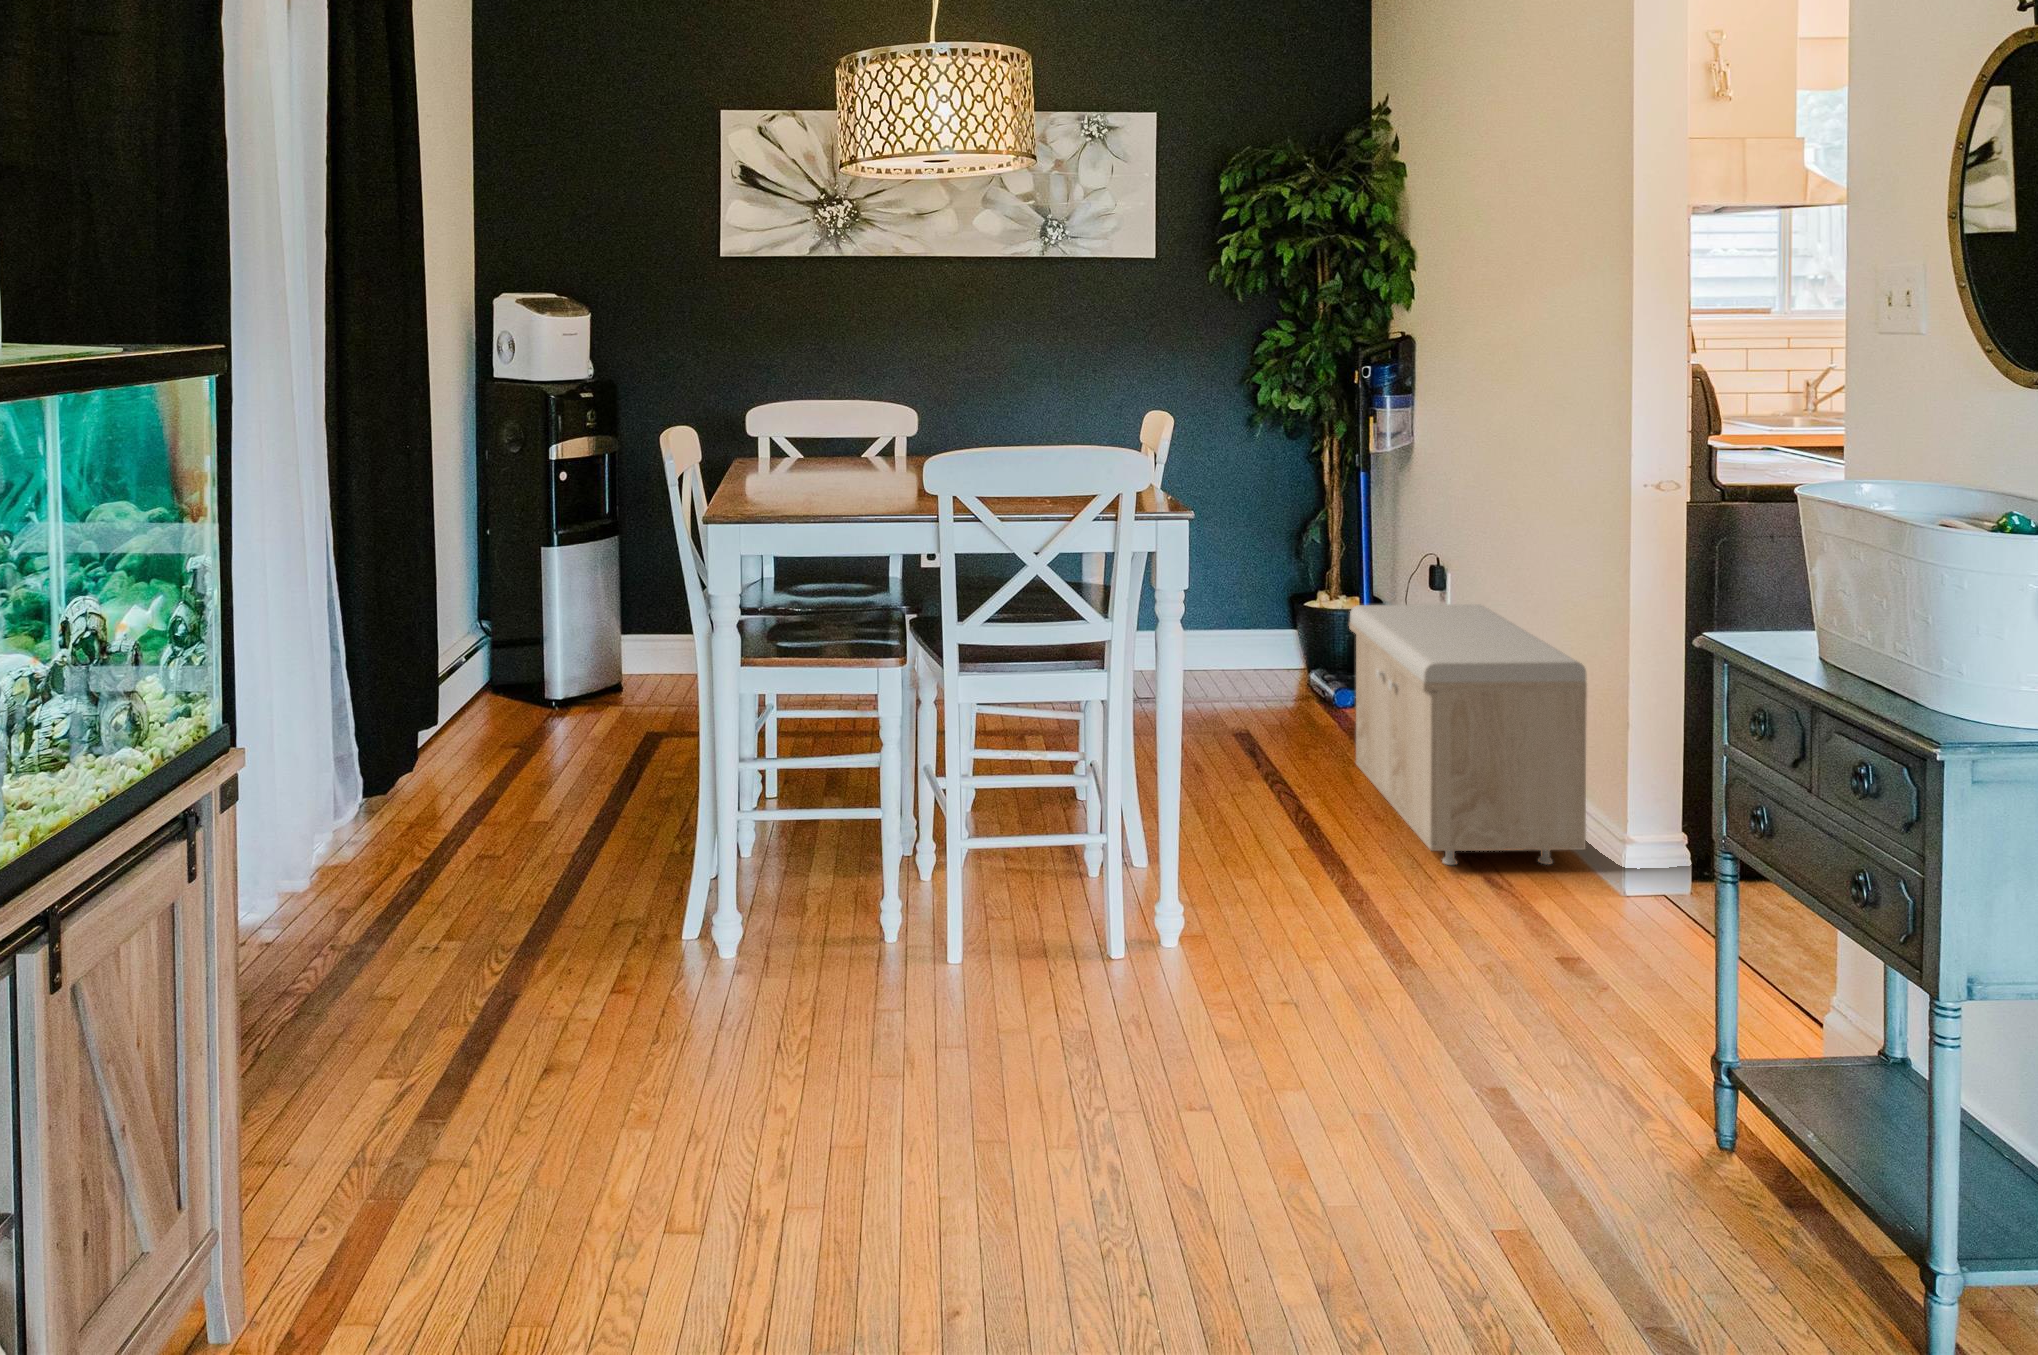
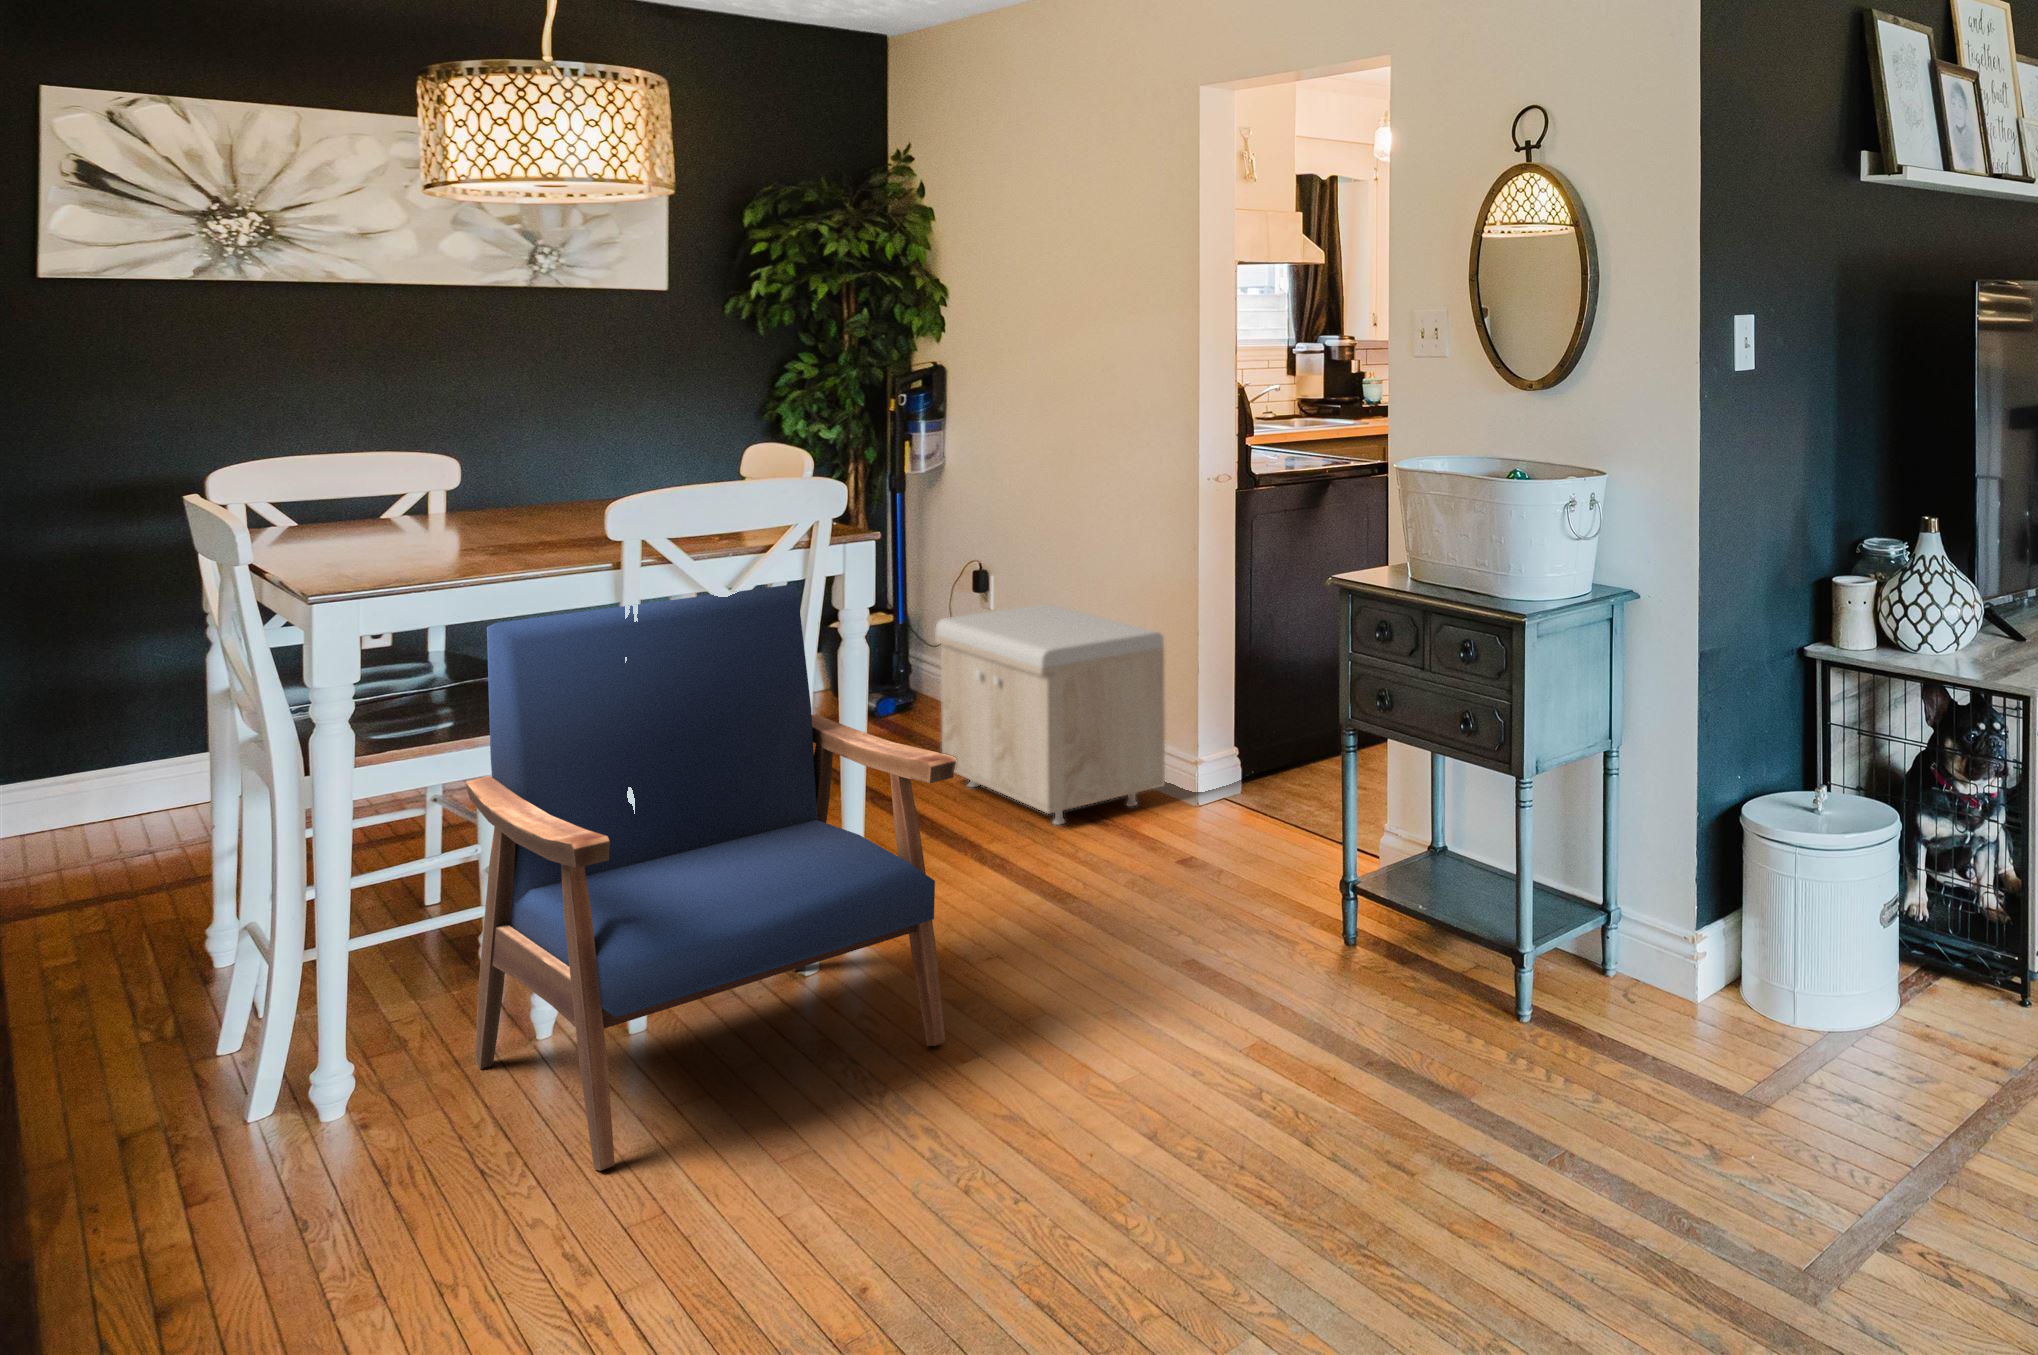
armchair: none [766,559,1182,1135] -> present [466,584,957,1171]

